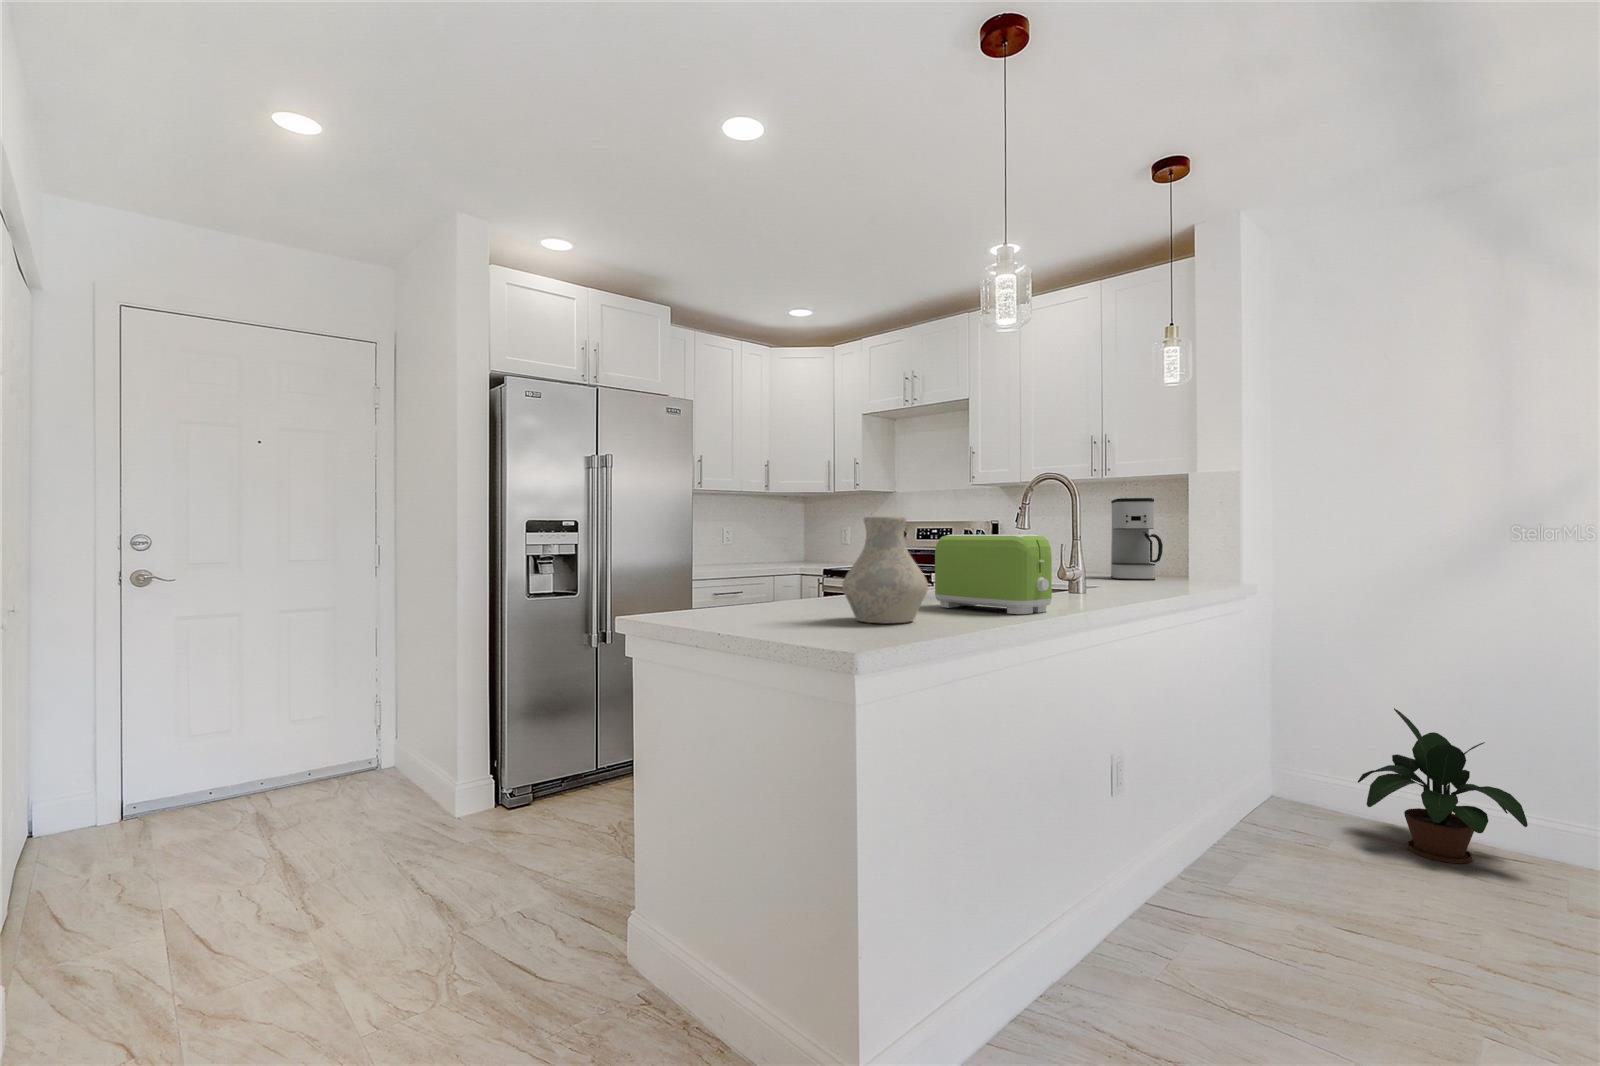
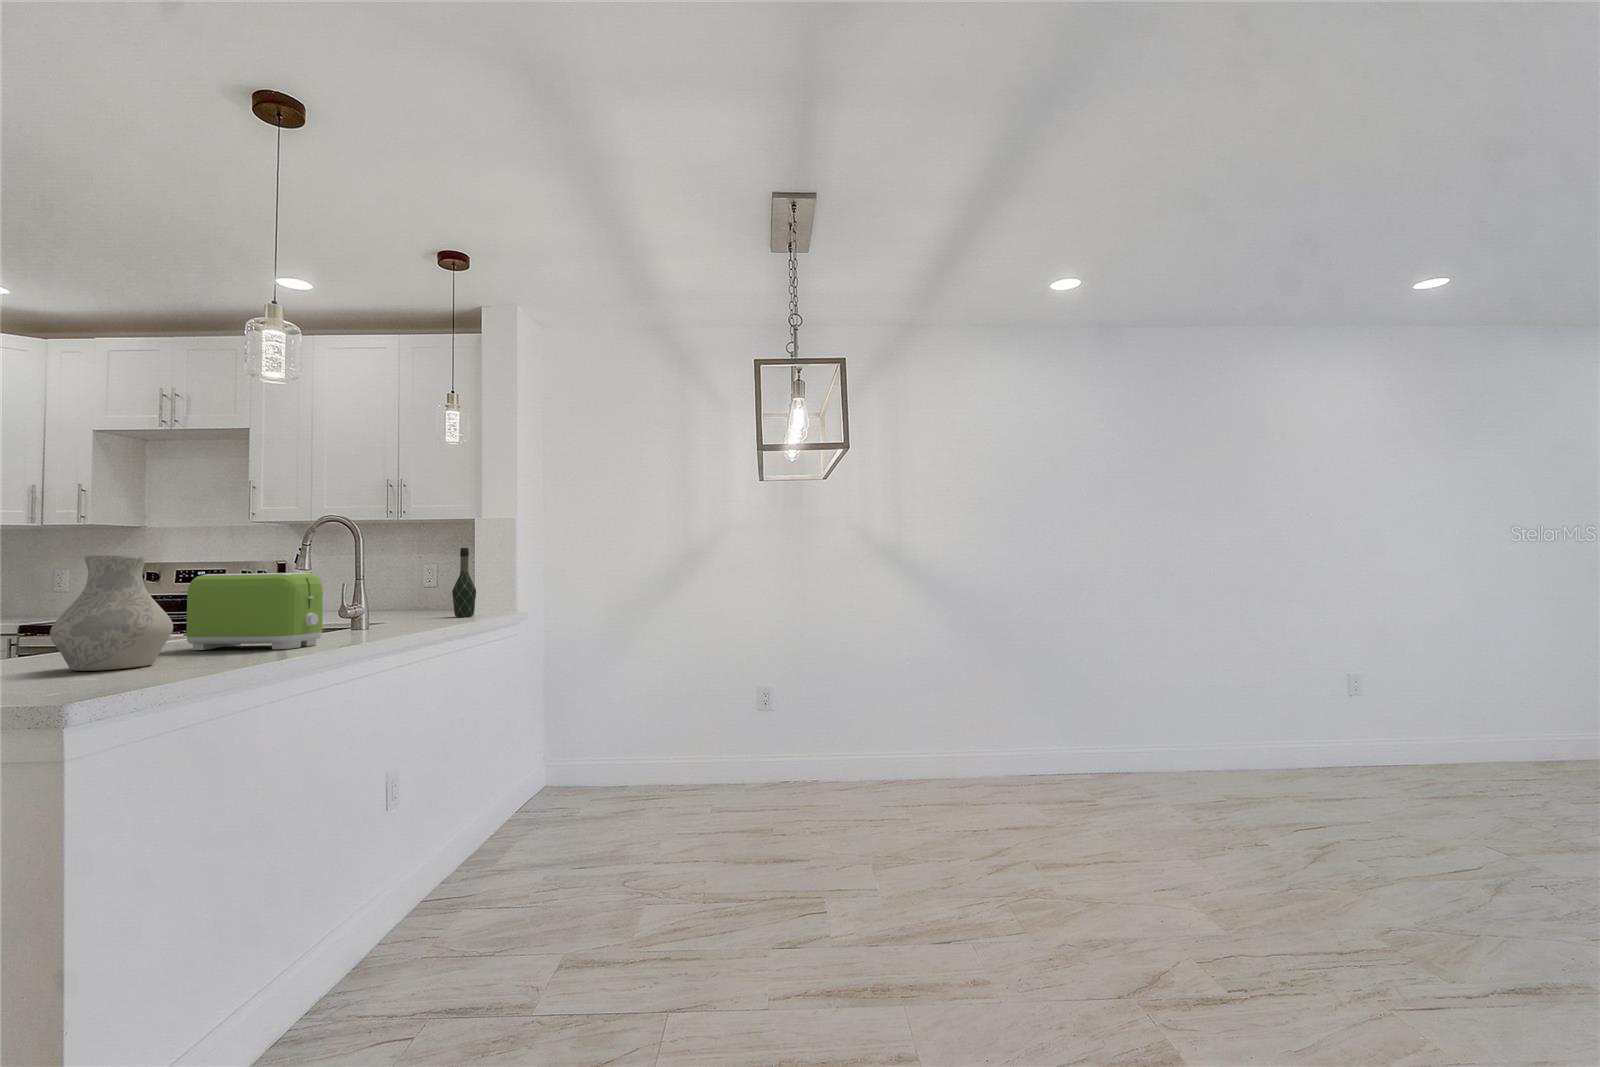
coffee maker: present [1111,498,1163,580] -> none [404,540,451,615]
wine bottle: none [1170,507,1198,586] -> present [452,548,476,617]
potted plant: present [1358,708,1528,863] -> none [596,698,689,804]

